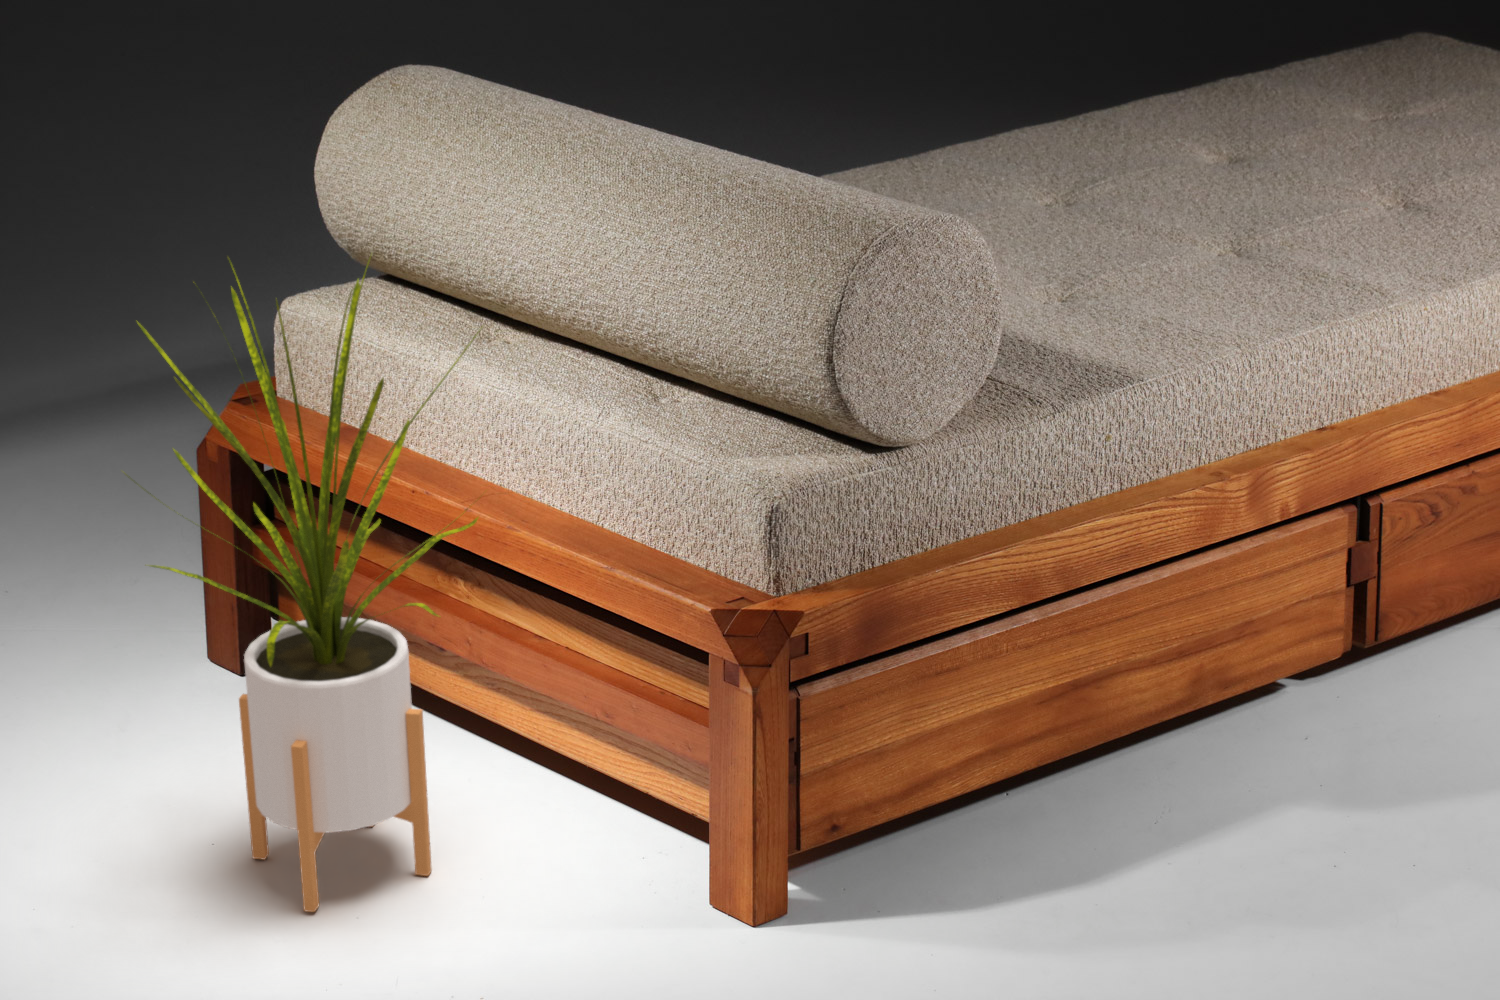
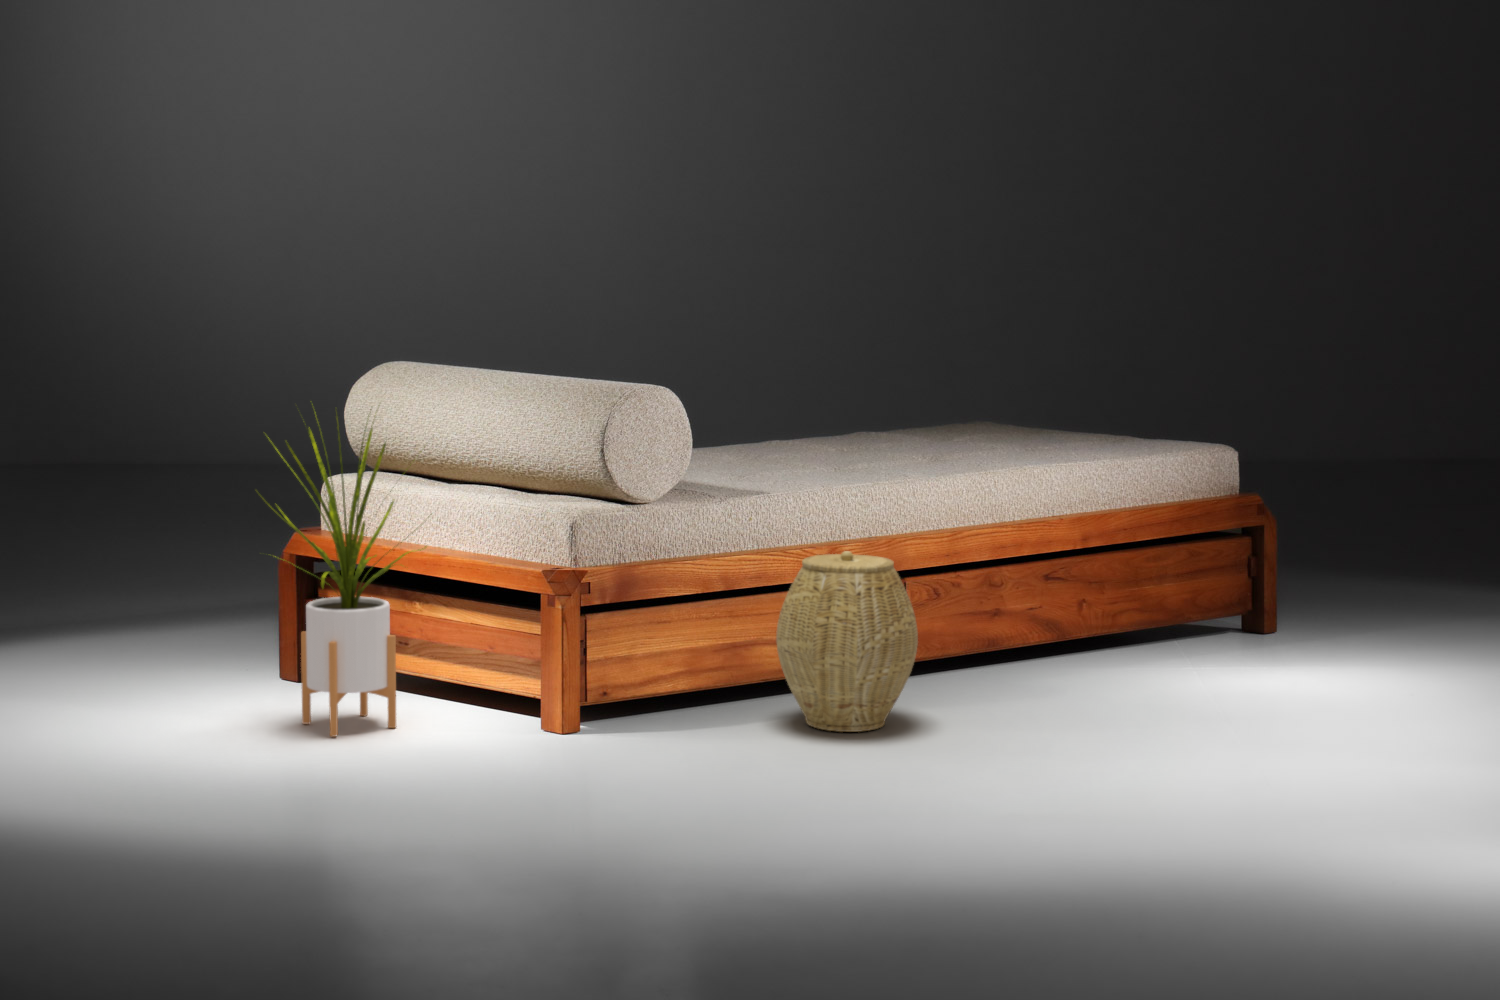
woven basket: none [1169,529,1456,895] -> present [776,551,918,732]

